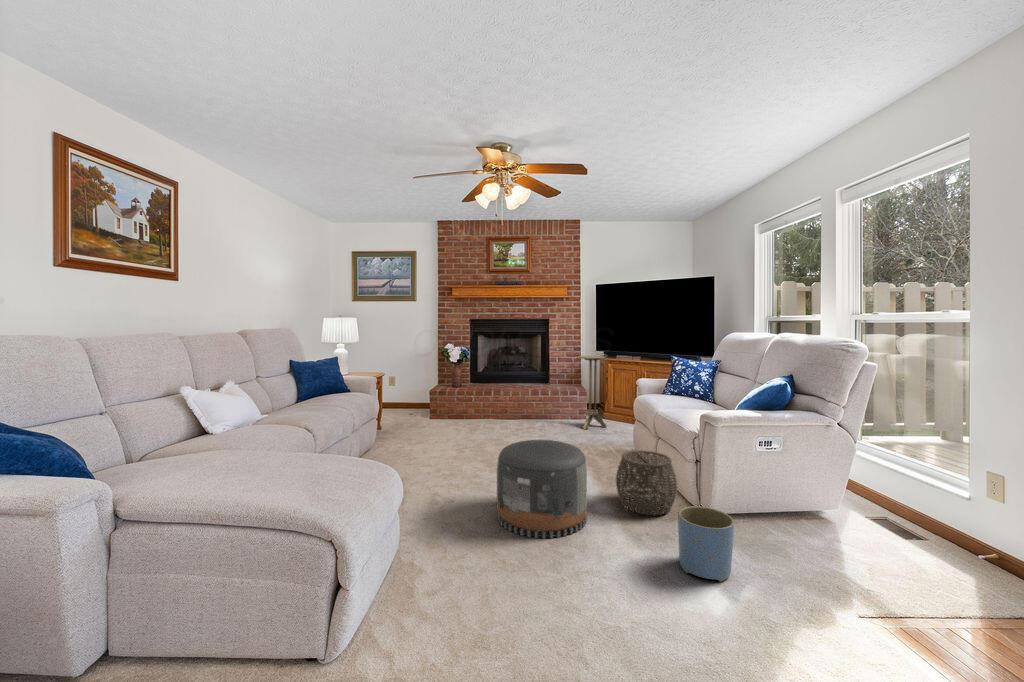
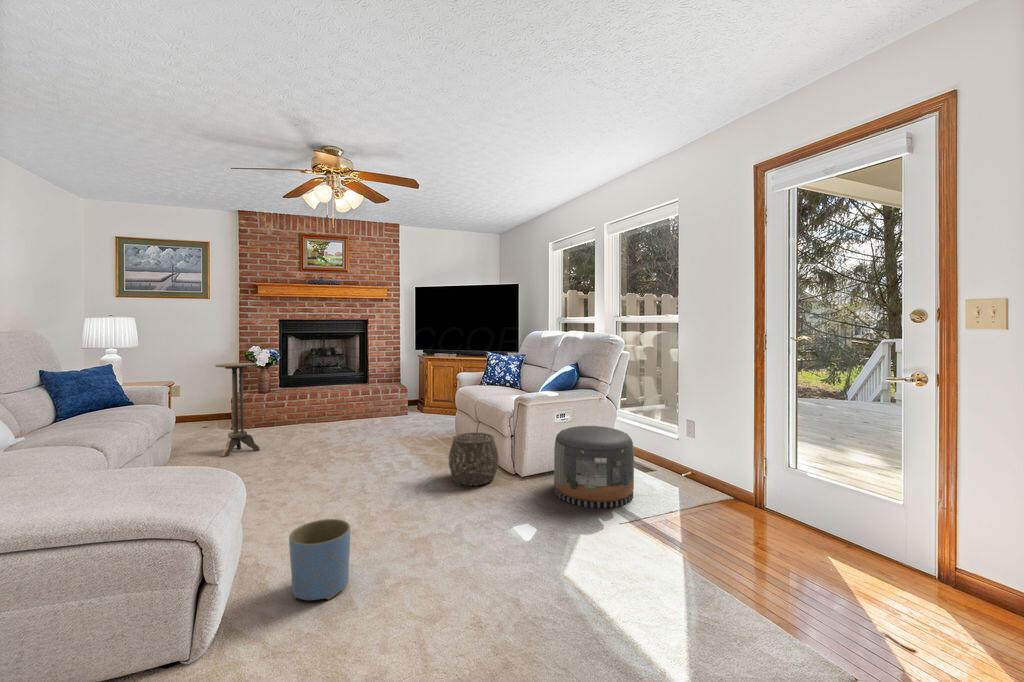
side table: present [578,356,606,429] -> present [215,363,260,457]
pouf: present [497,440,587,538] -> present [554,426,634,508]
planter: present [678,506,734,582] -> present [289,519,350,600]

